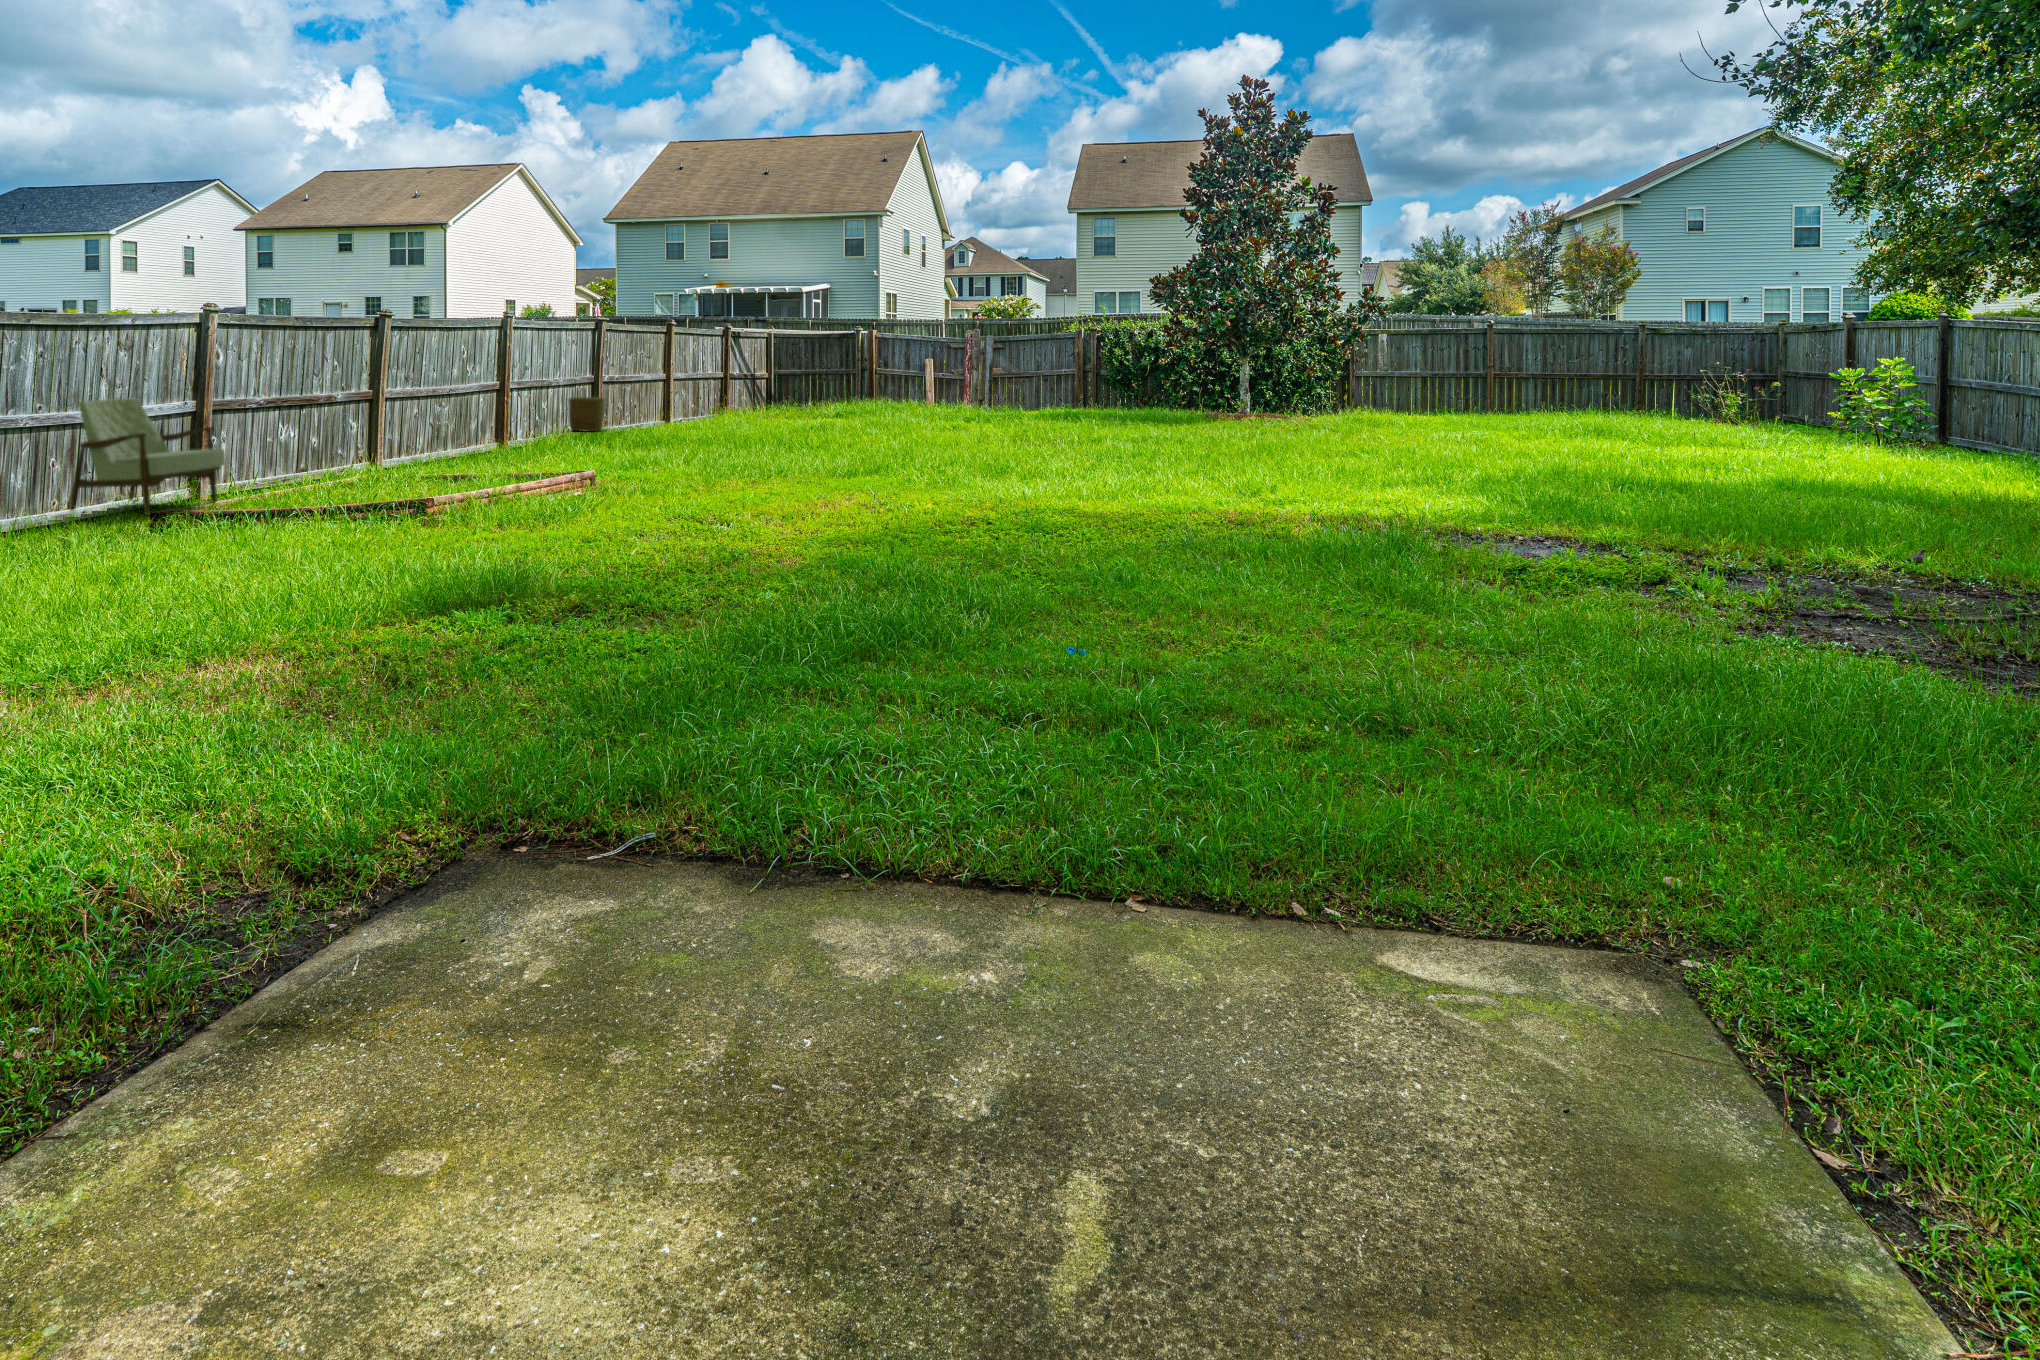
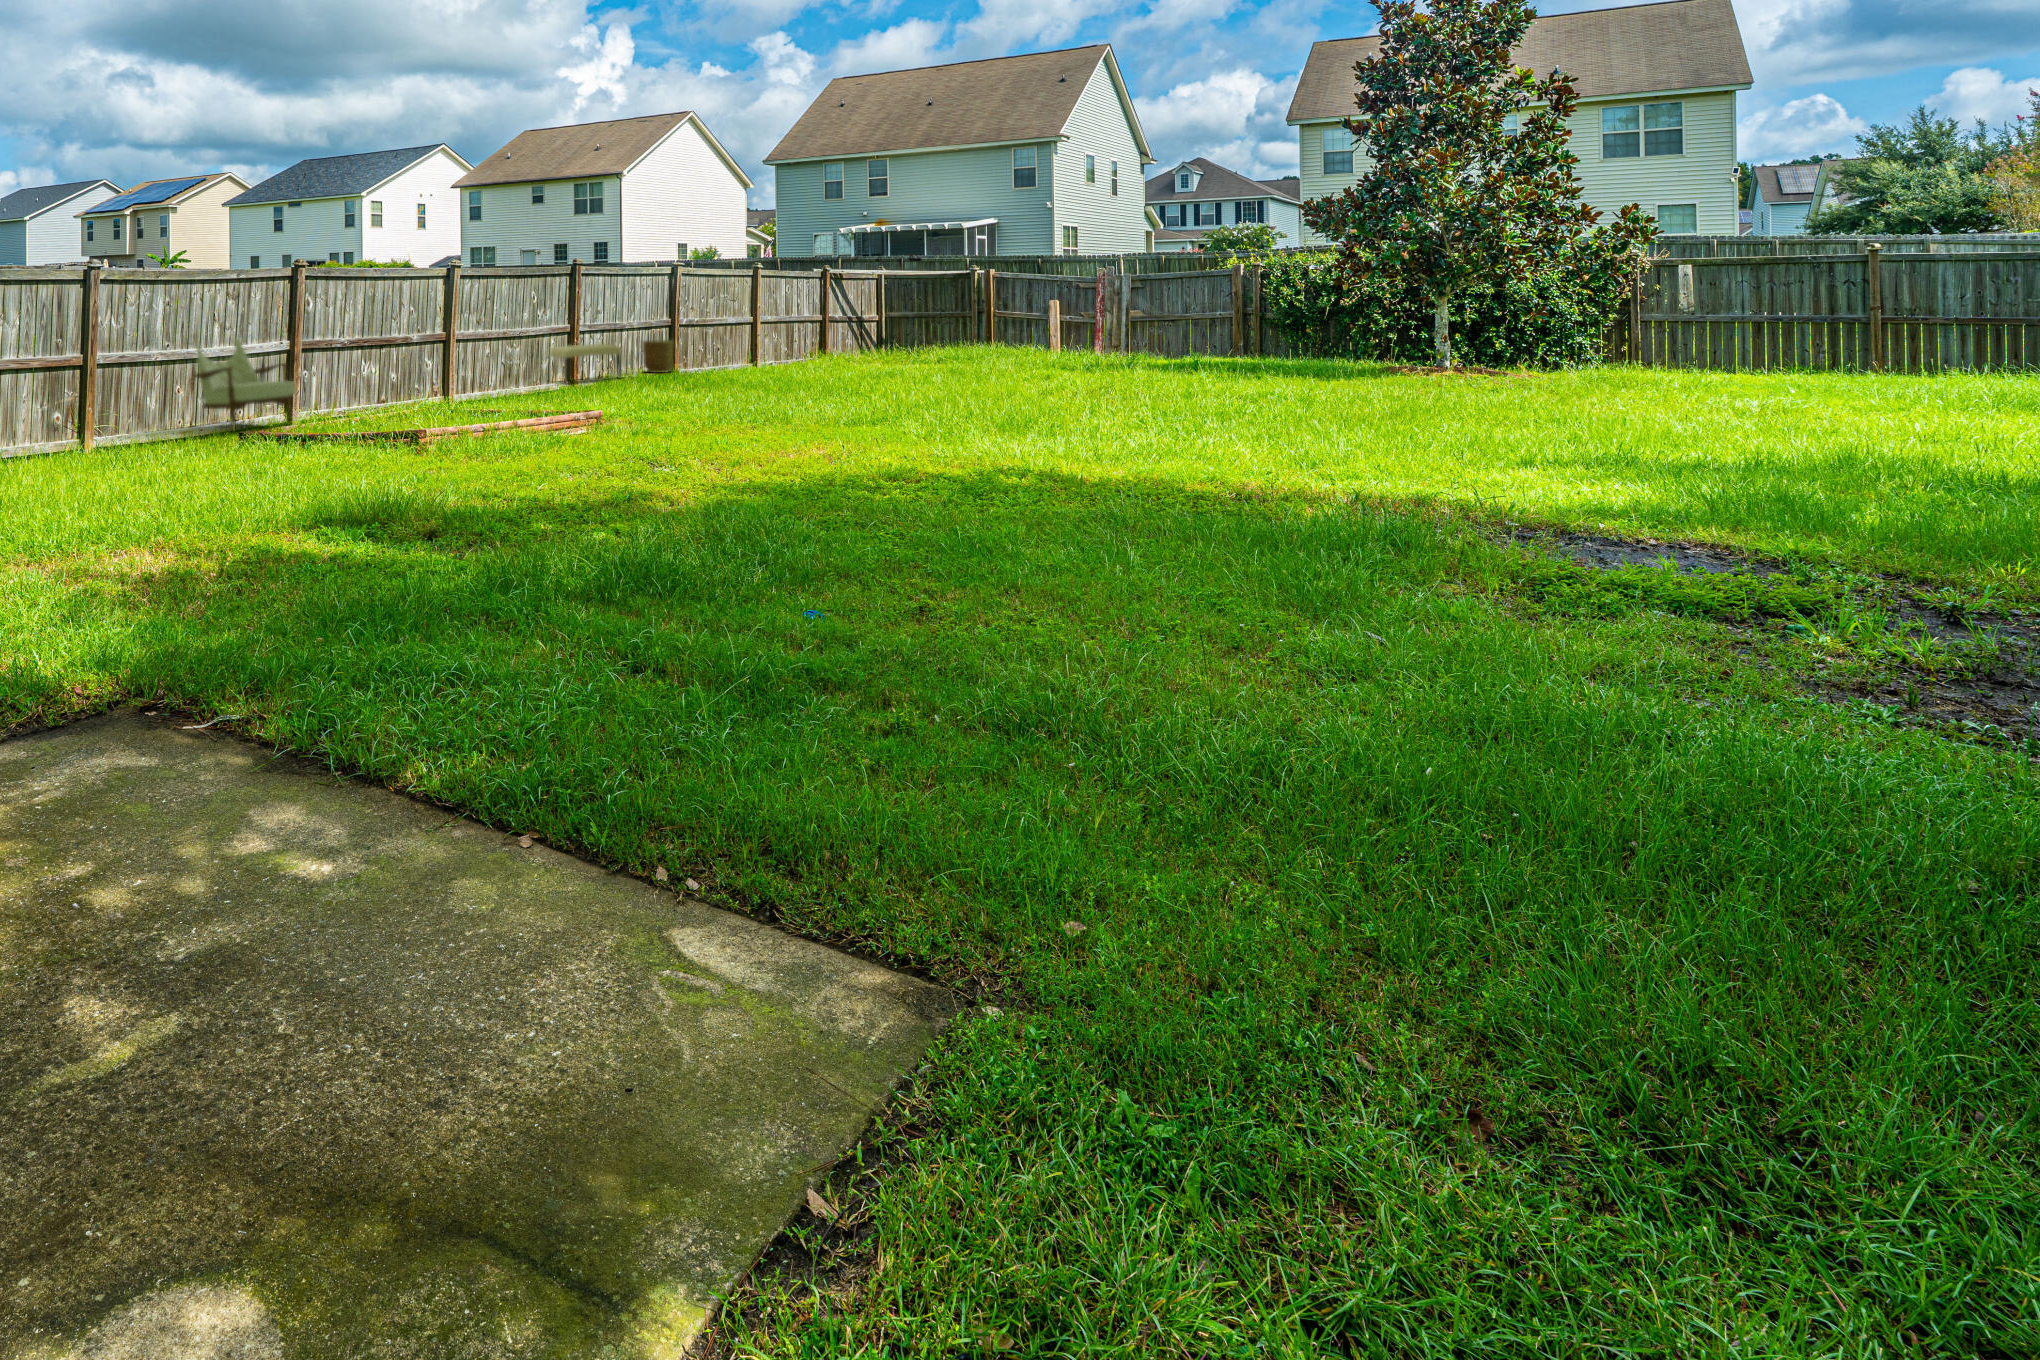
bench: none [476,402,559,445] -> present [549,344,622,383]

